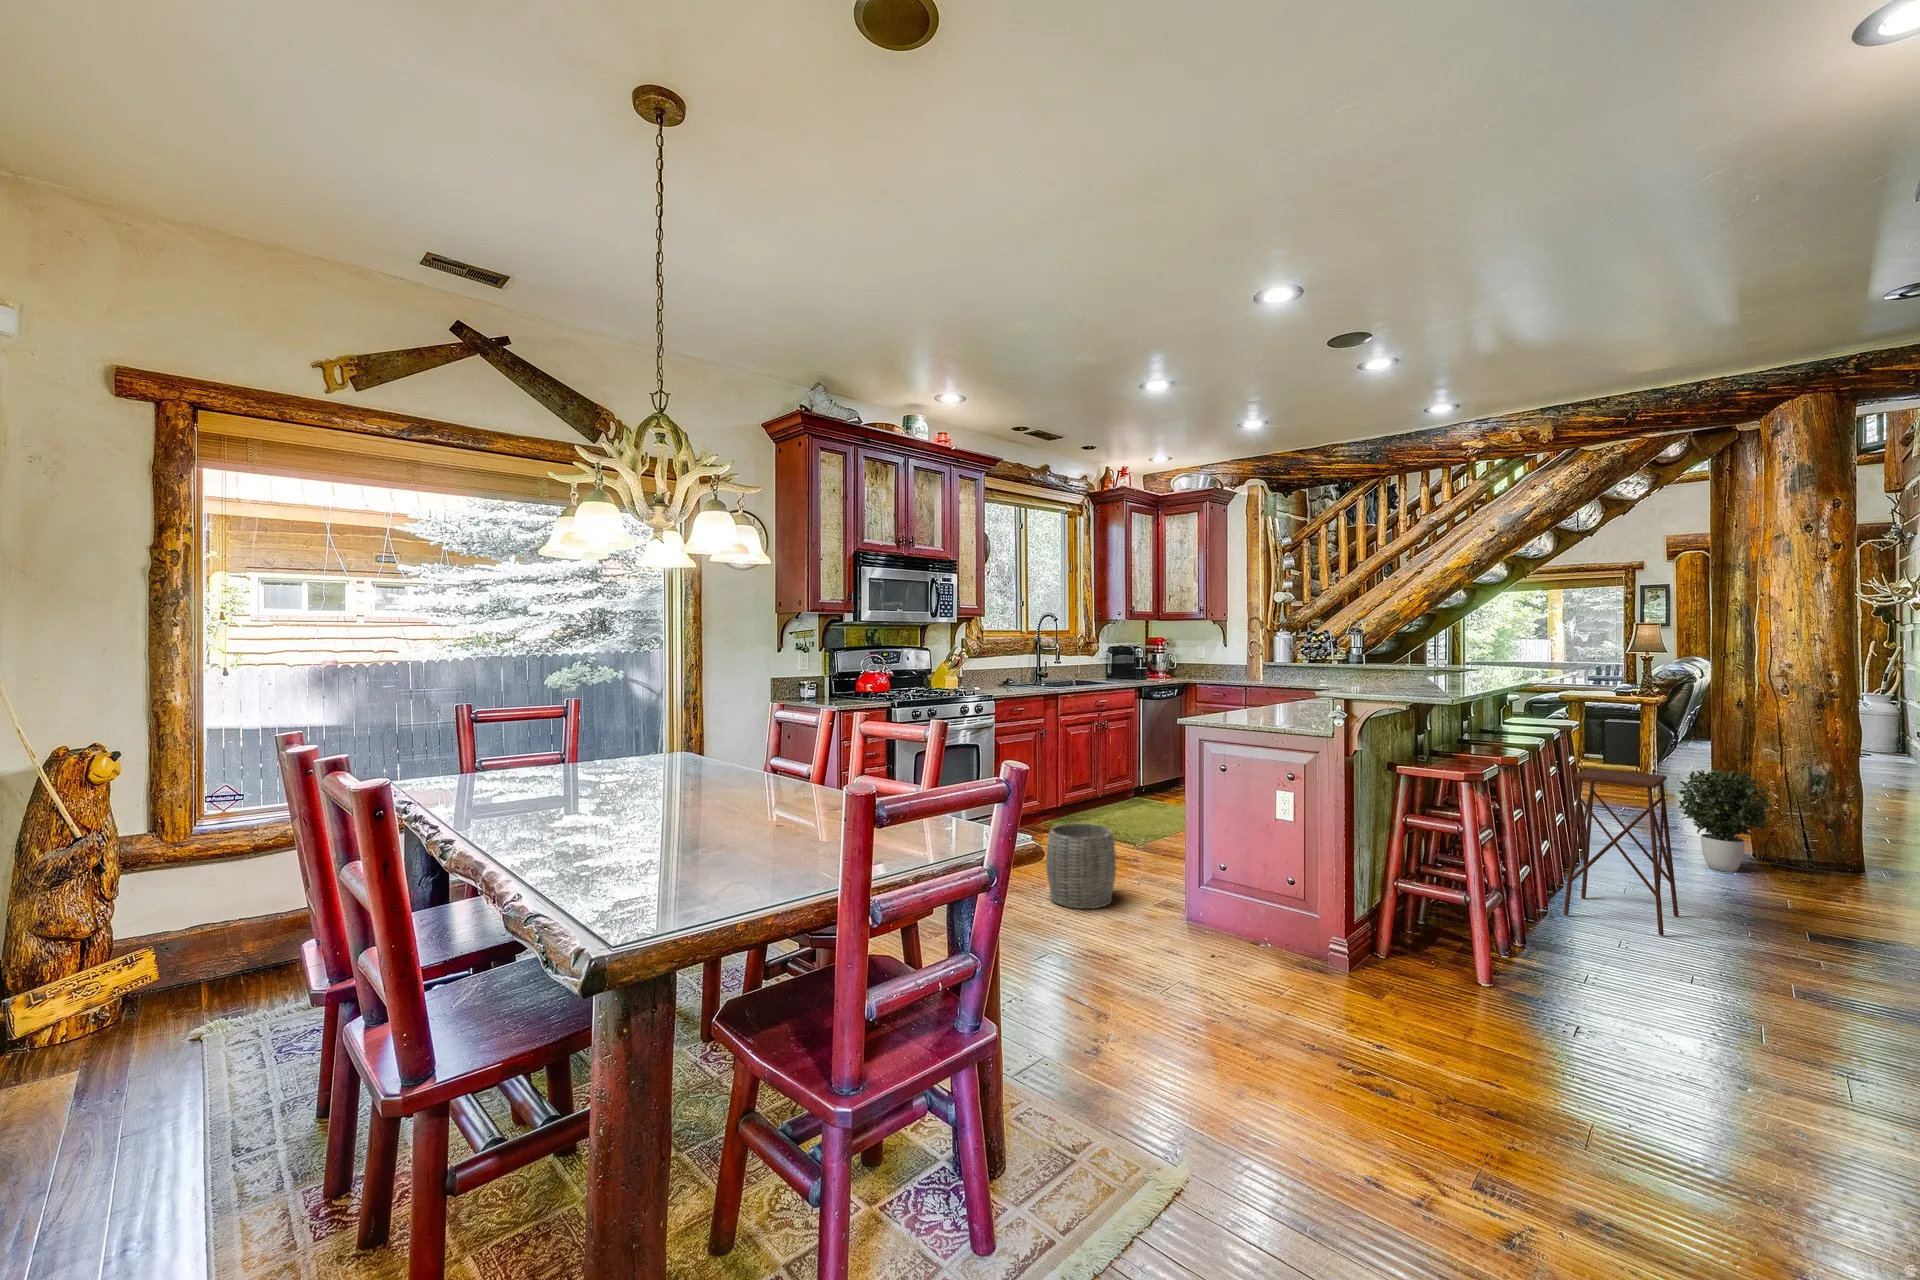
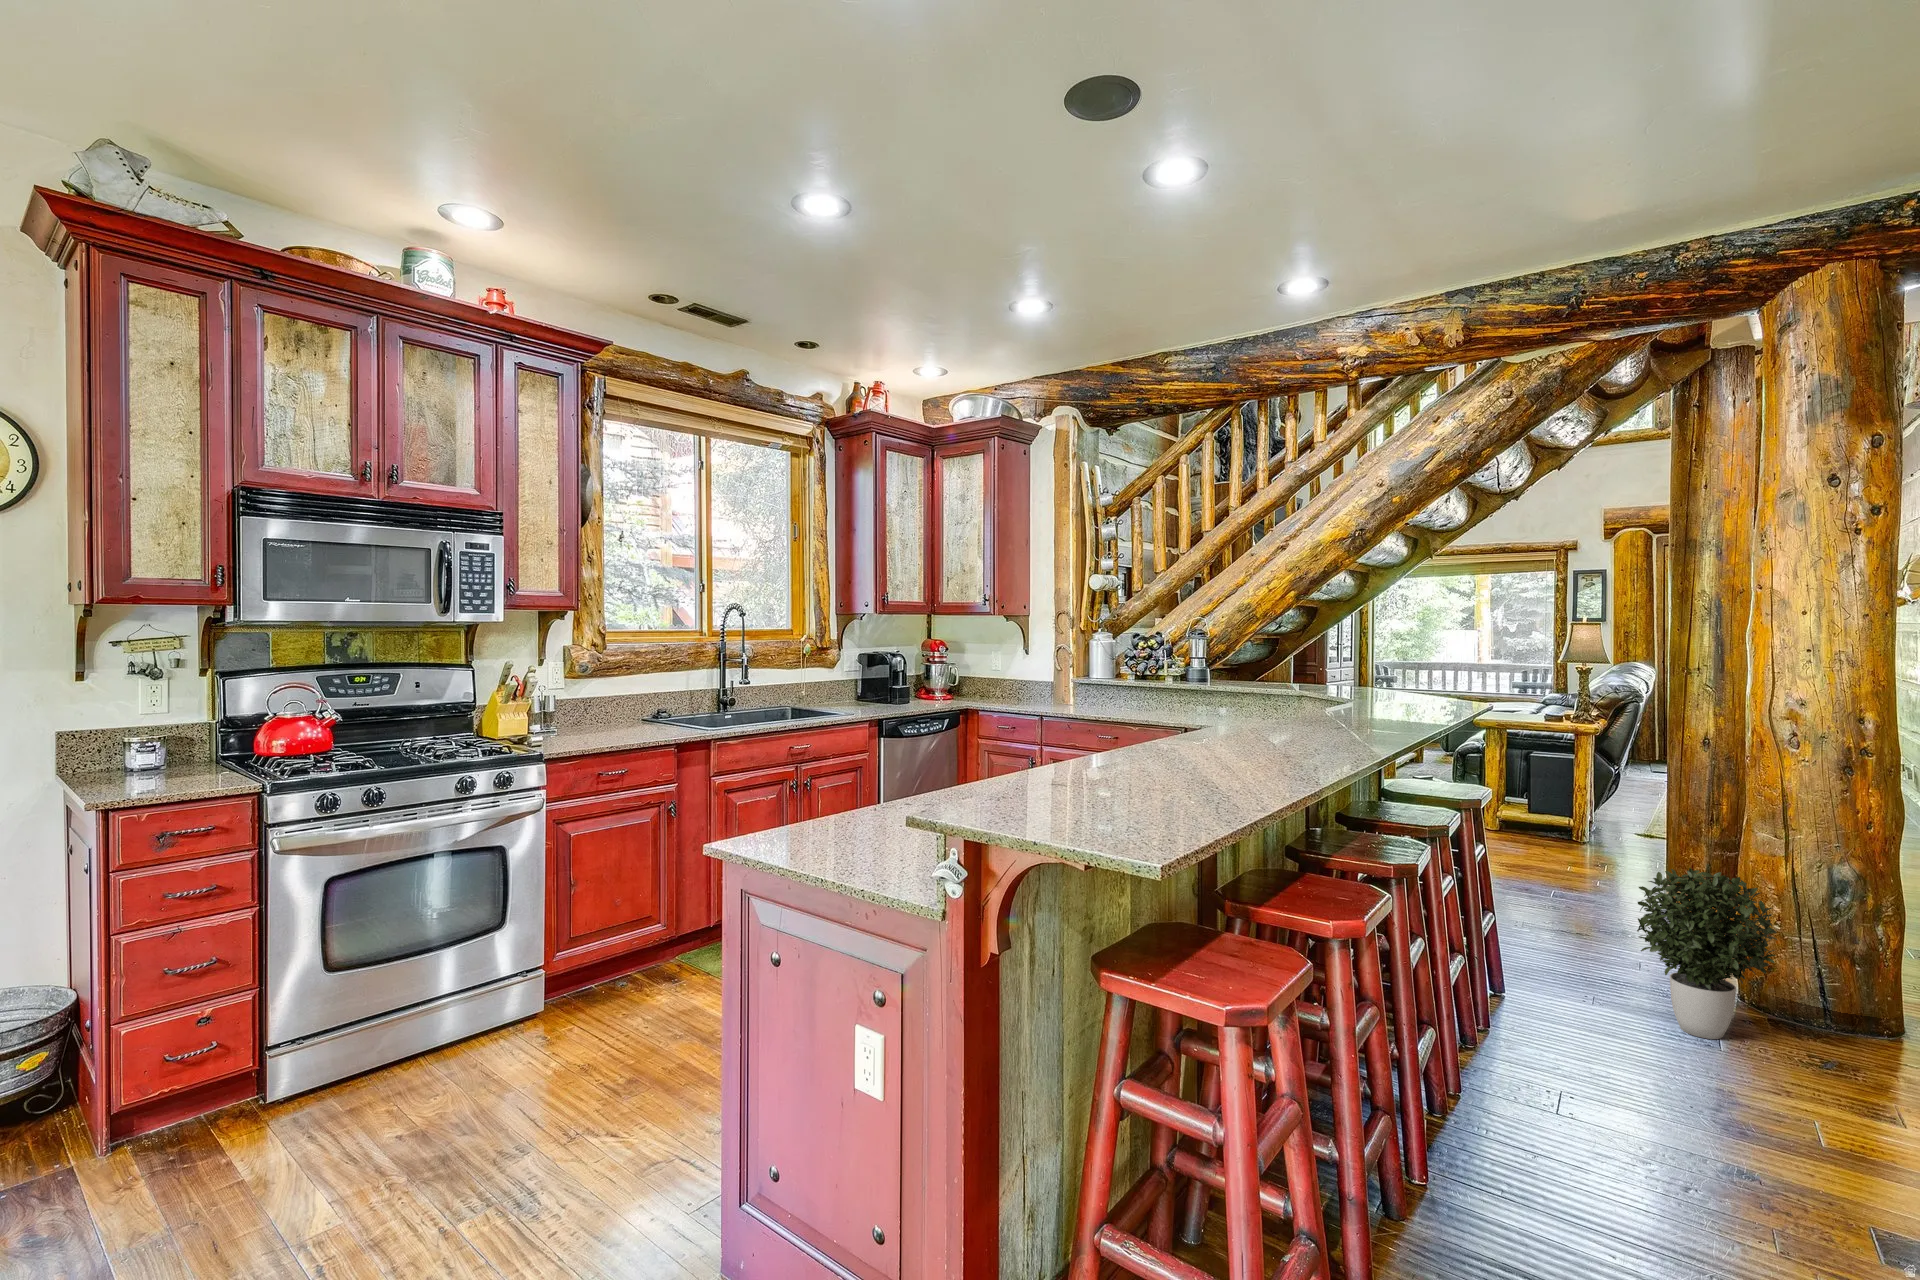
side table: present [1564,768,1679,935] -> none [1455,897,1647,1240]
woven basket: present [1046,823,1116,909] -> none [500,1020,647,1217]

